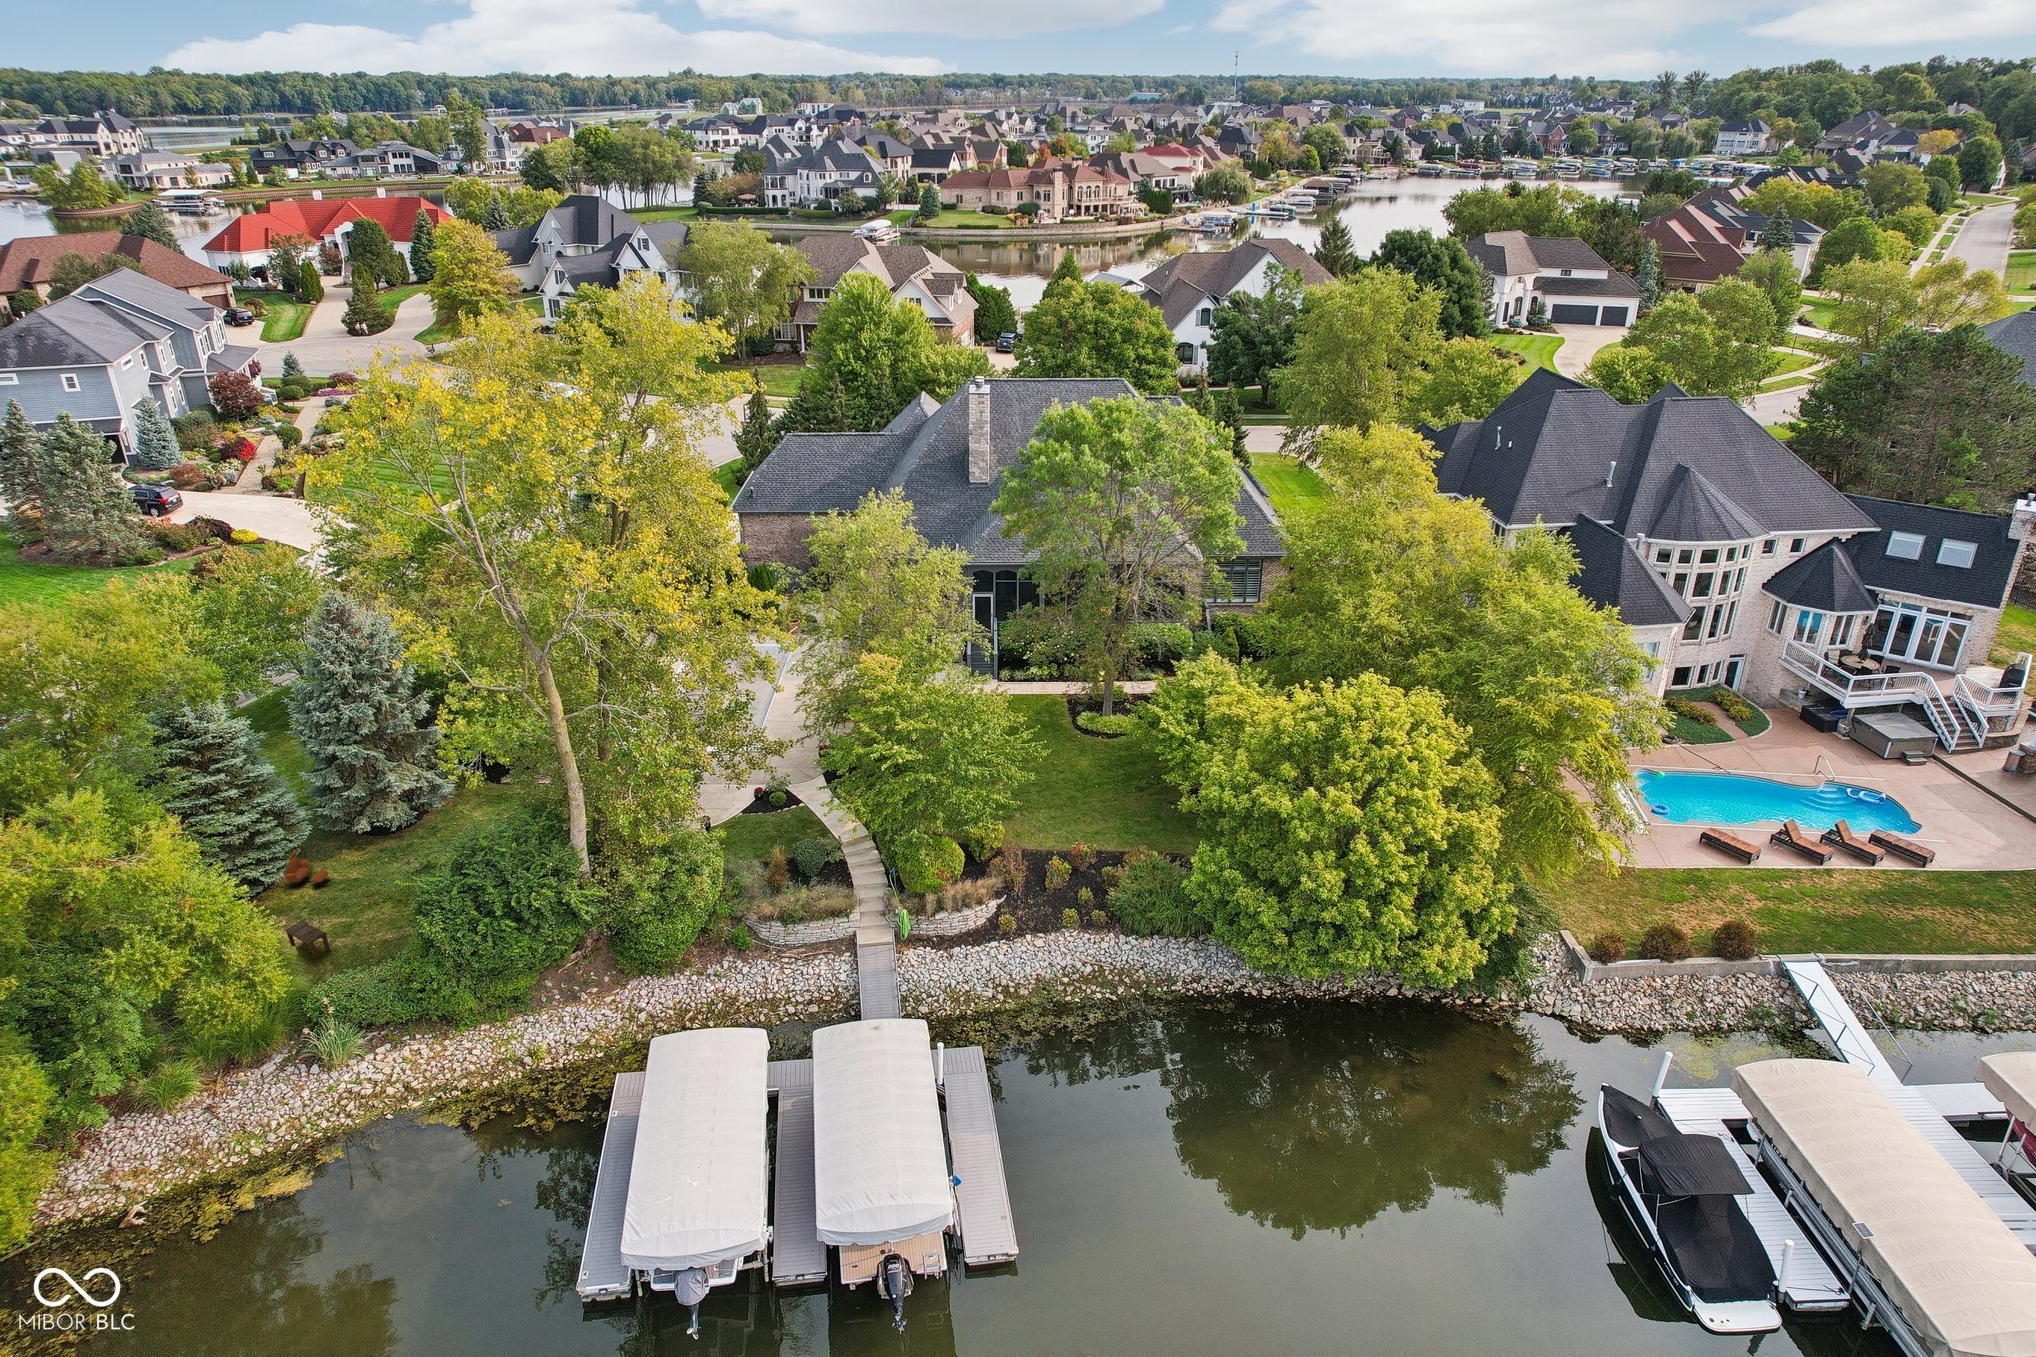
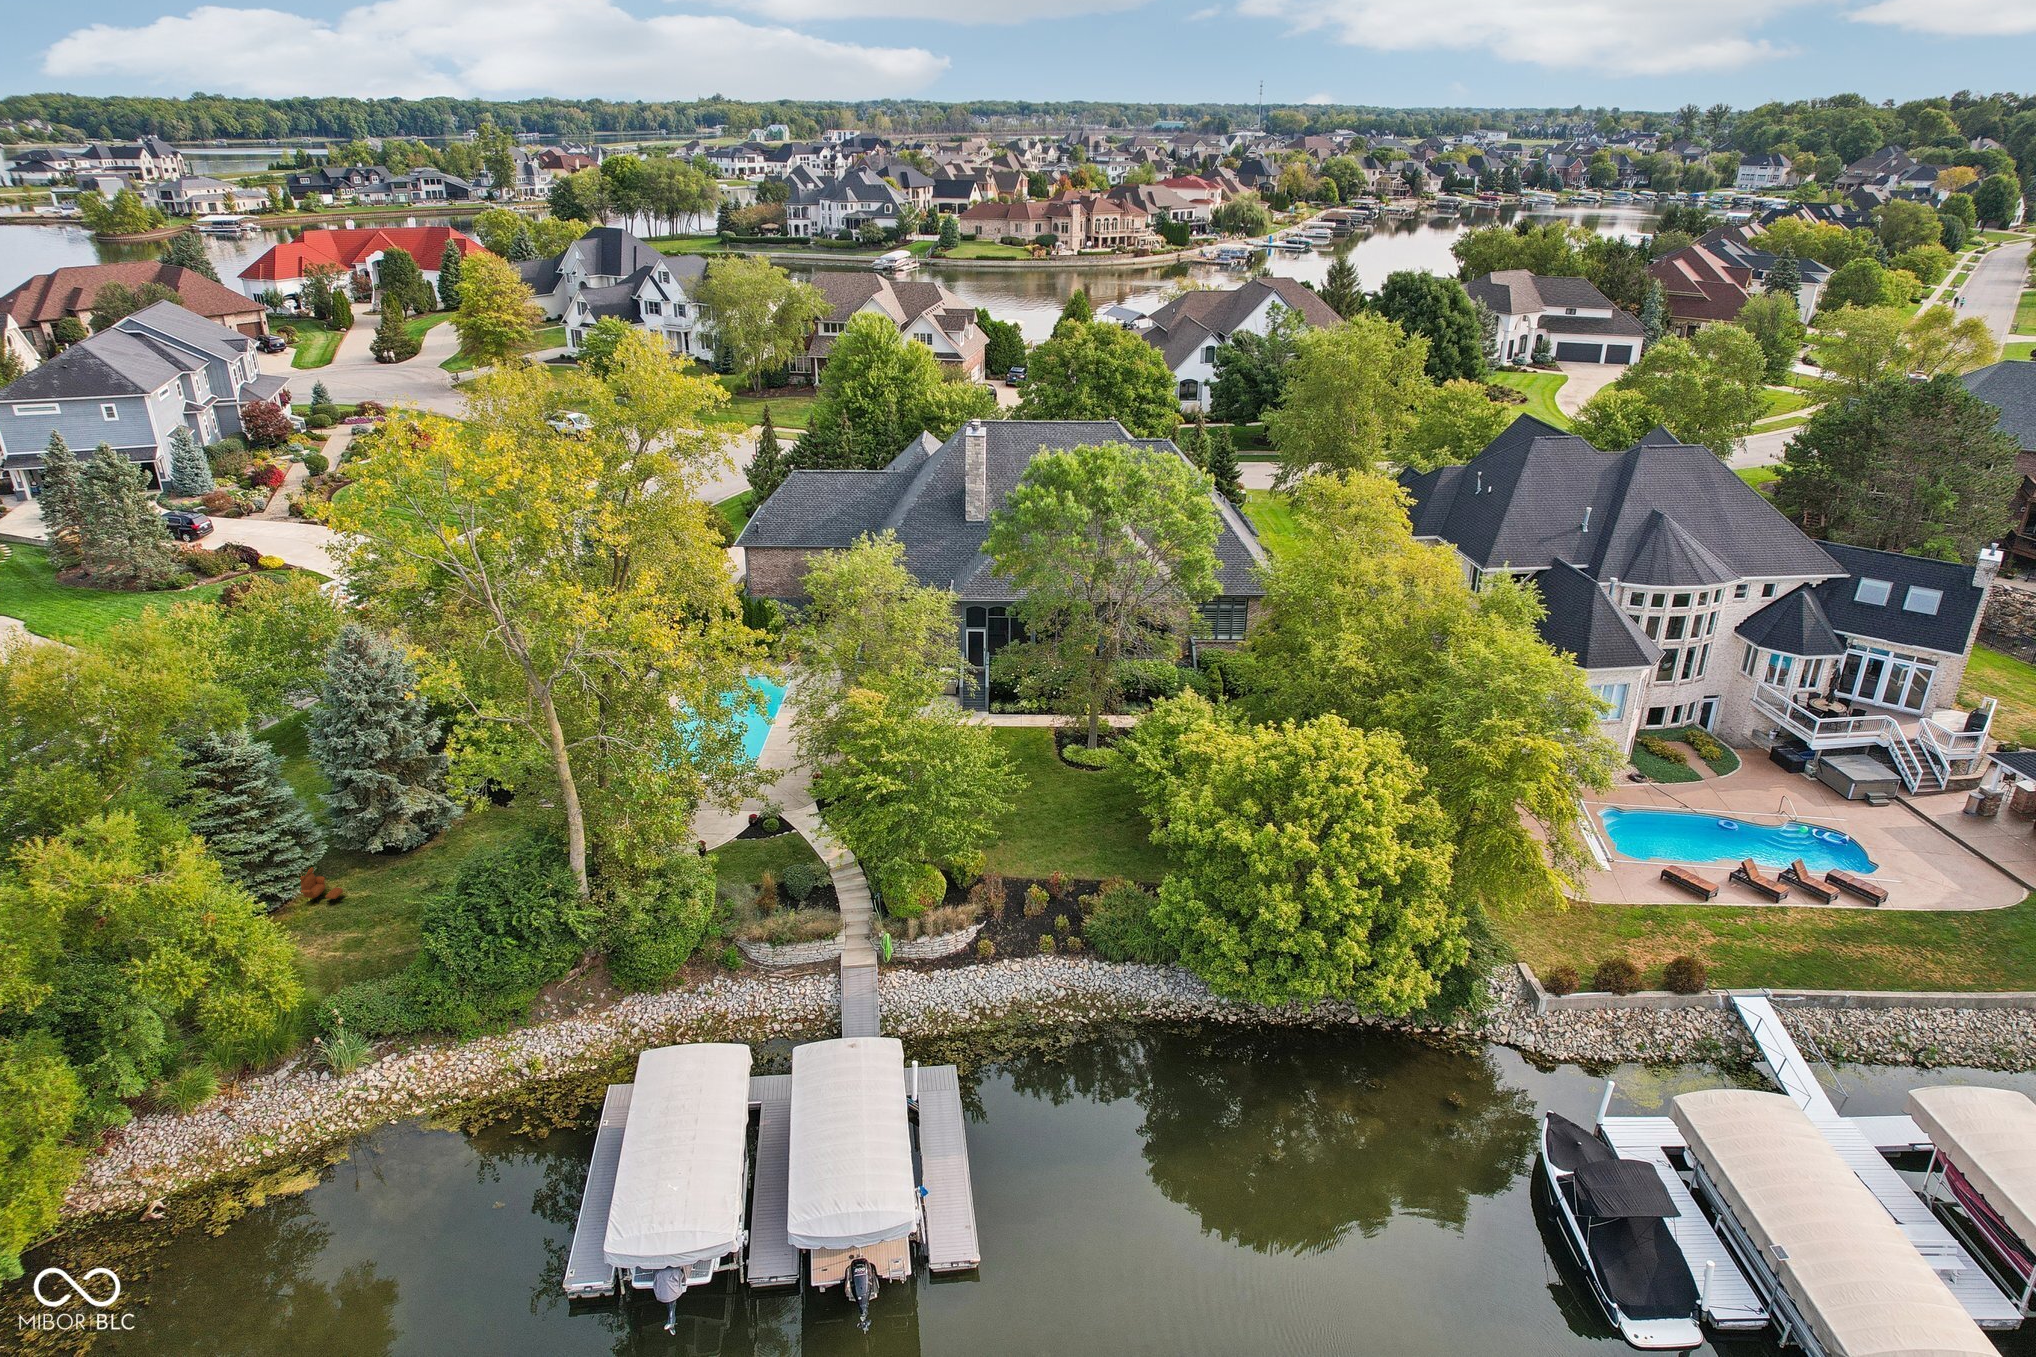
bench: present [285,920,330,959] -> none [301,935,343,972]

